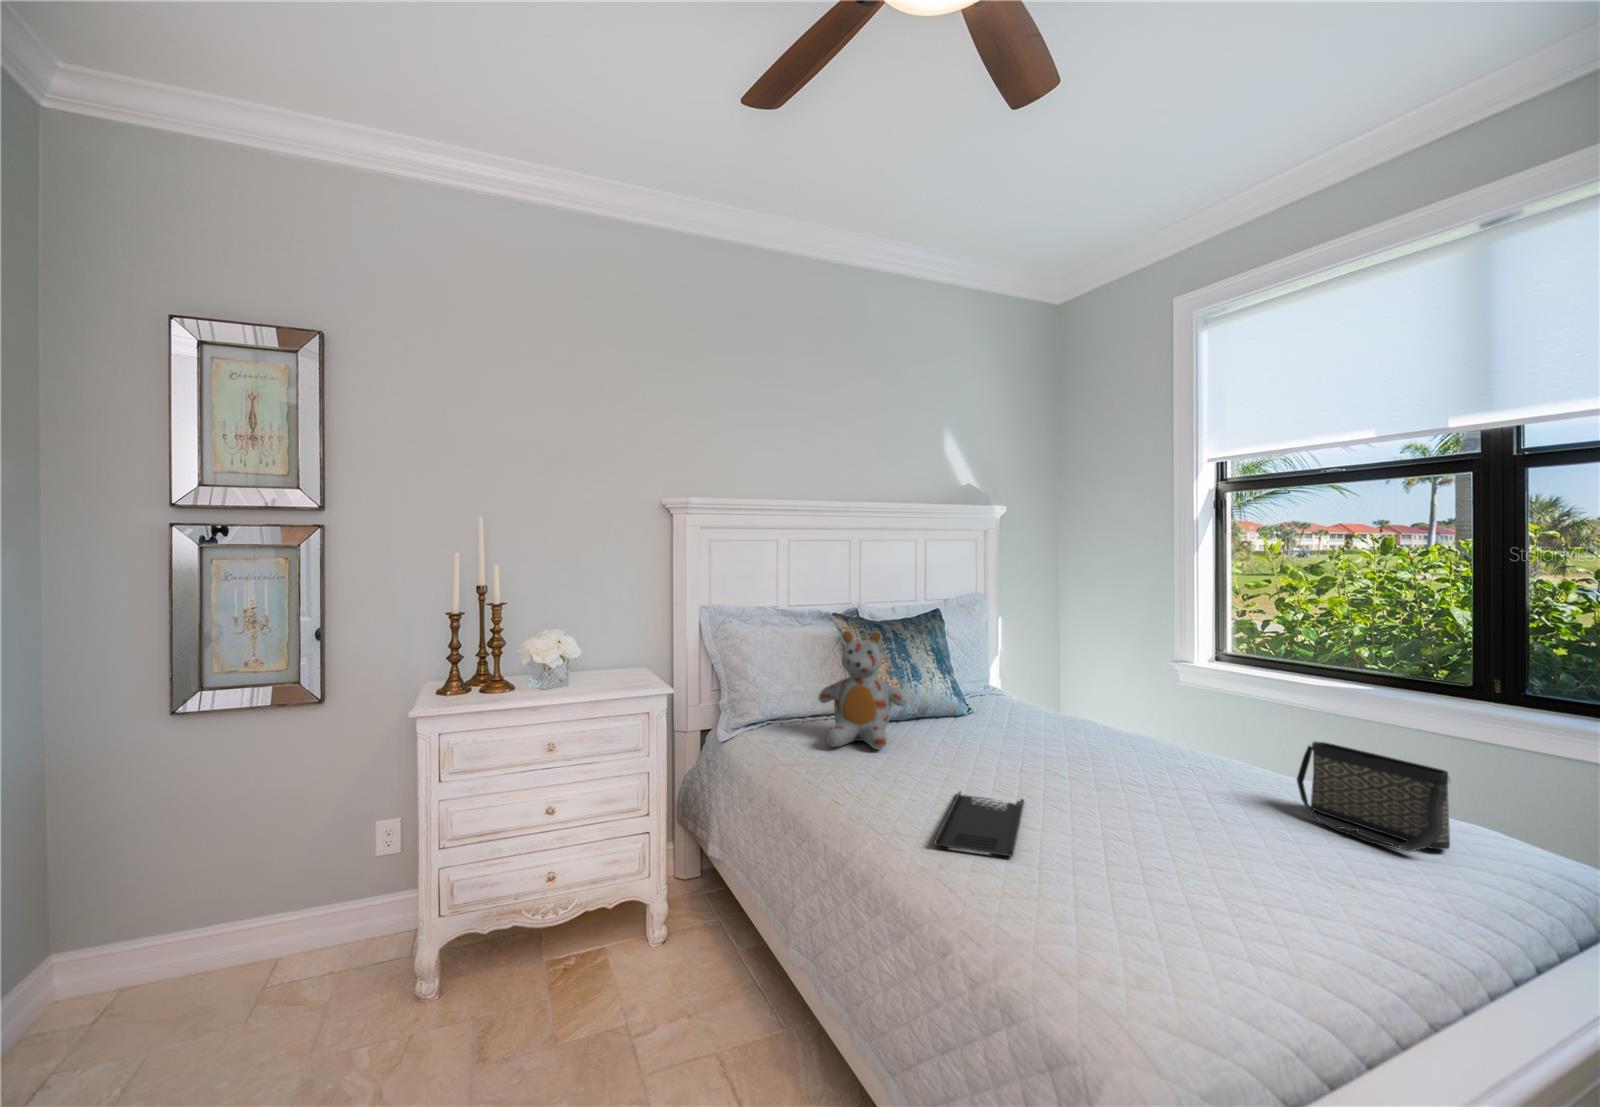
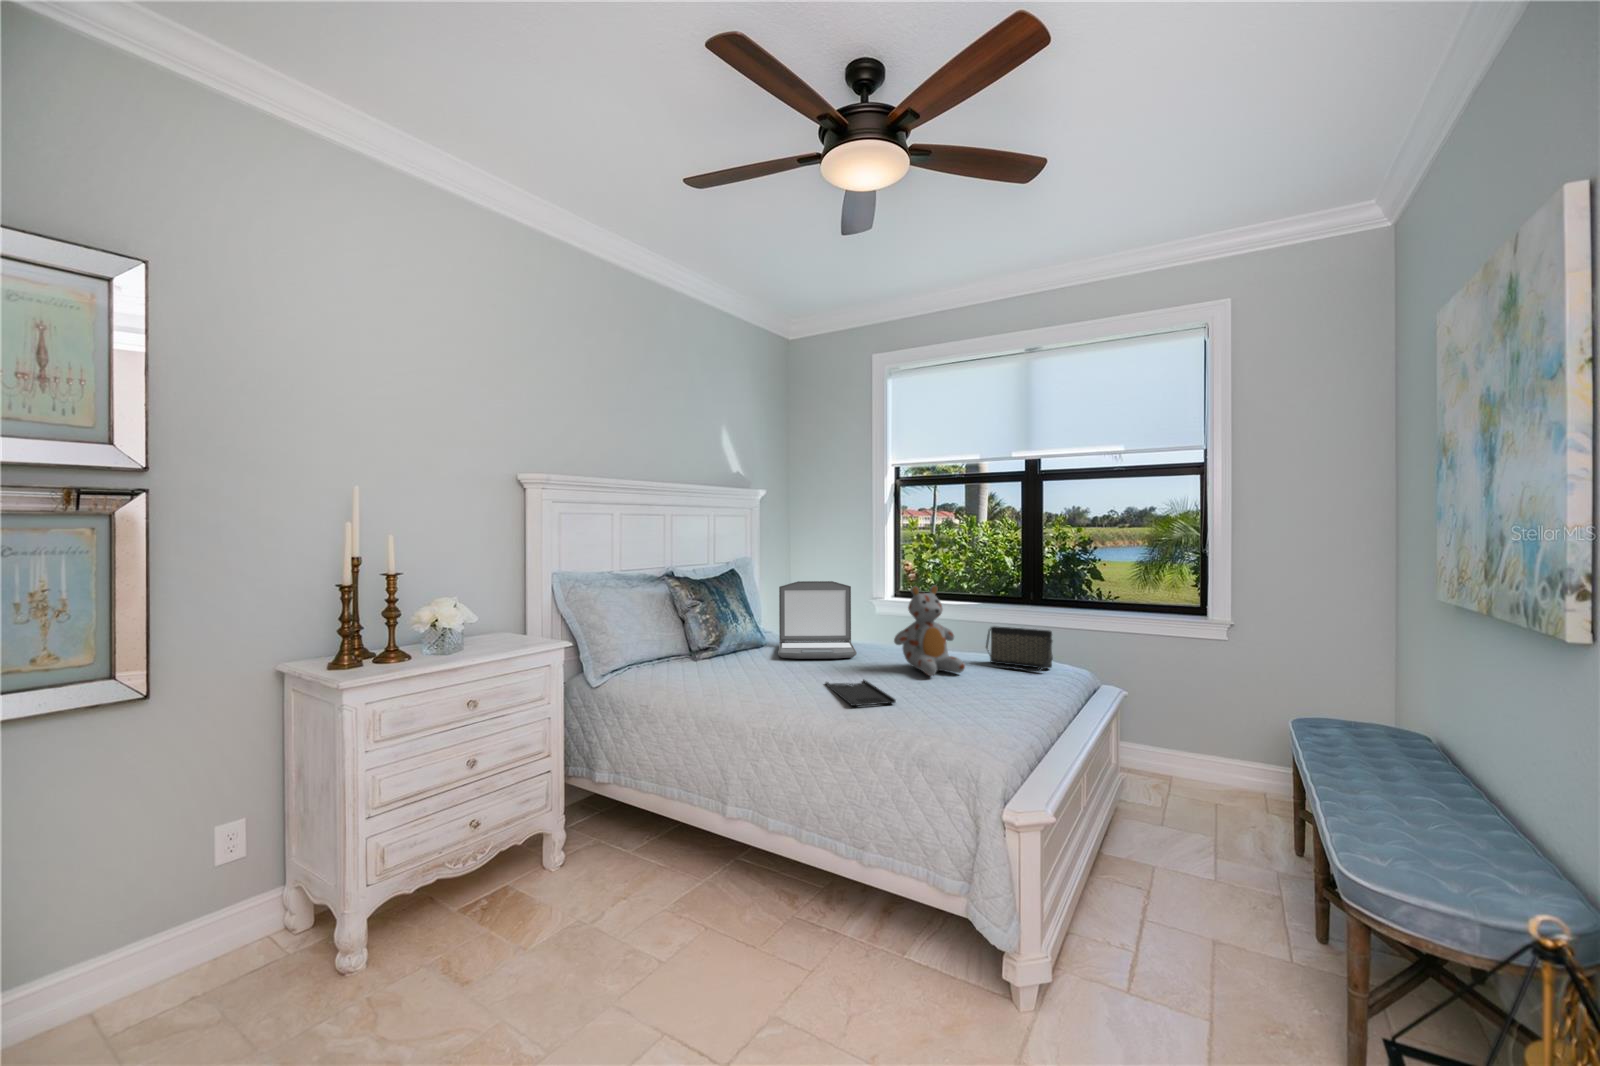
stuffed bear: present [819,631,907,750] -> present [894,585,965,676]
laptop: none [951,631,1088,755] -> present [778,581,857,659]

